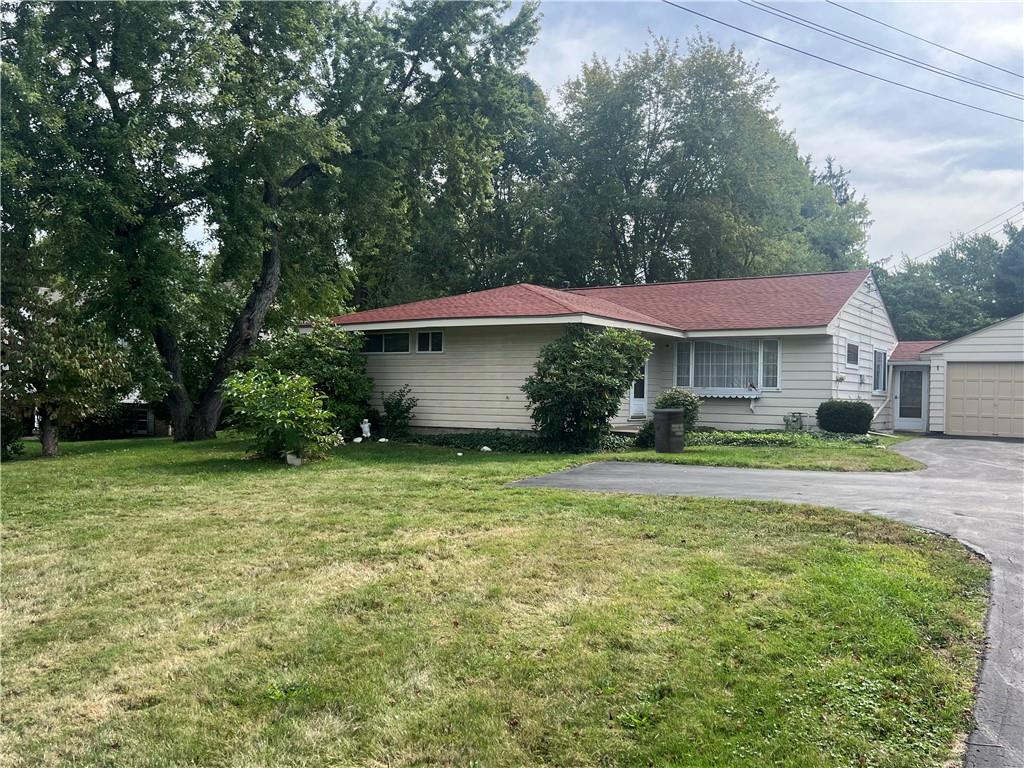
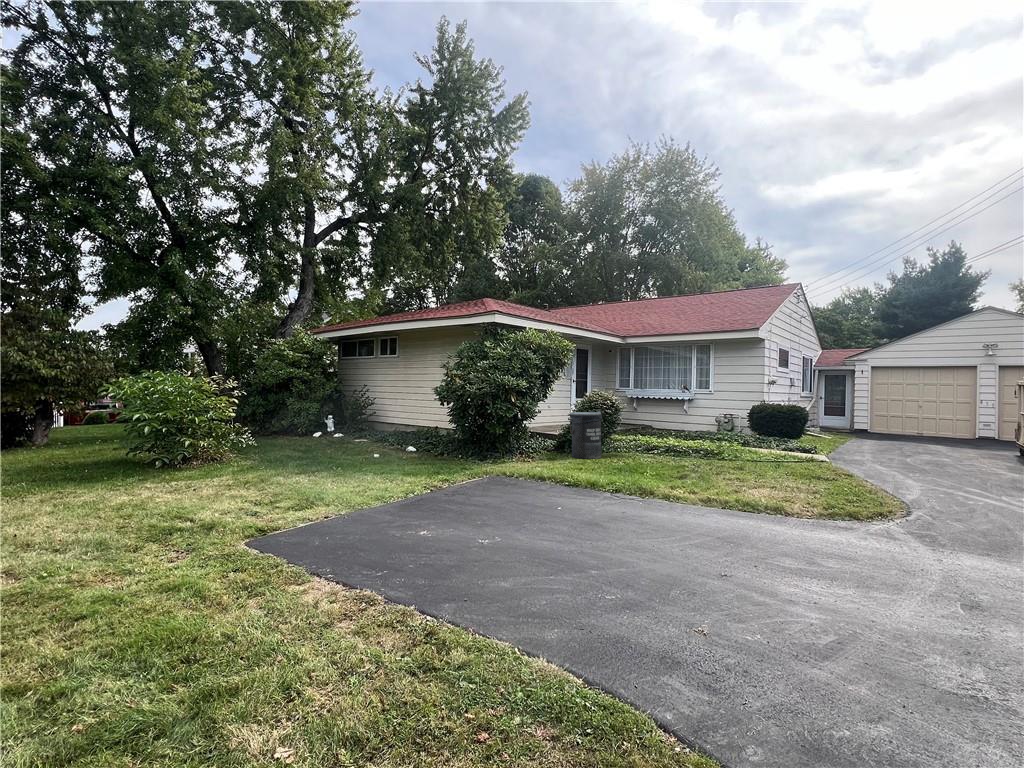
potted plant: present [284,426,303,466] -> none [132,427,166,474]

